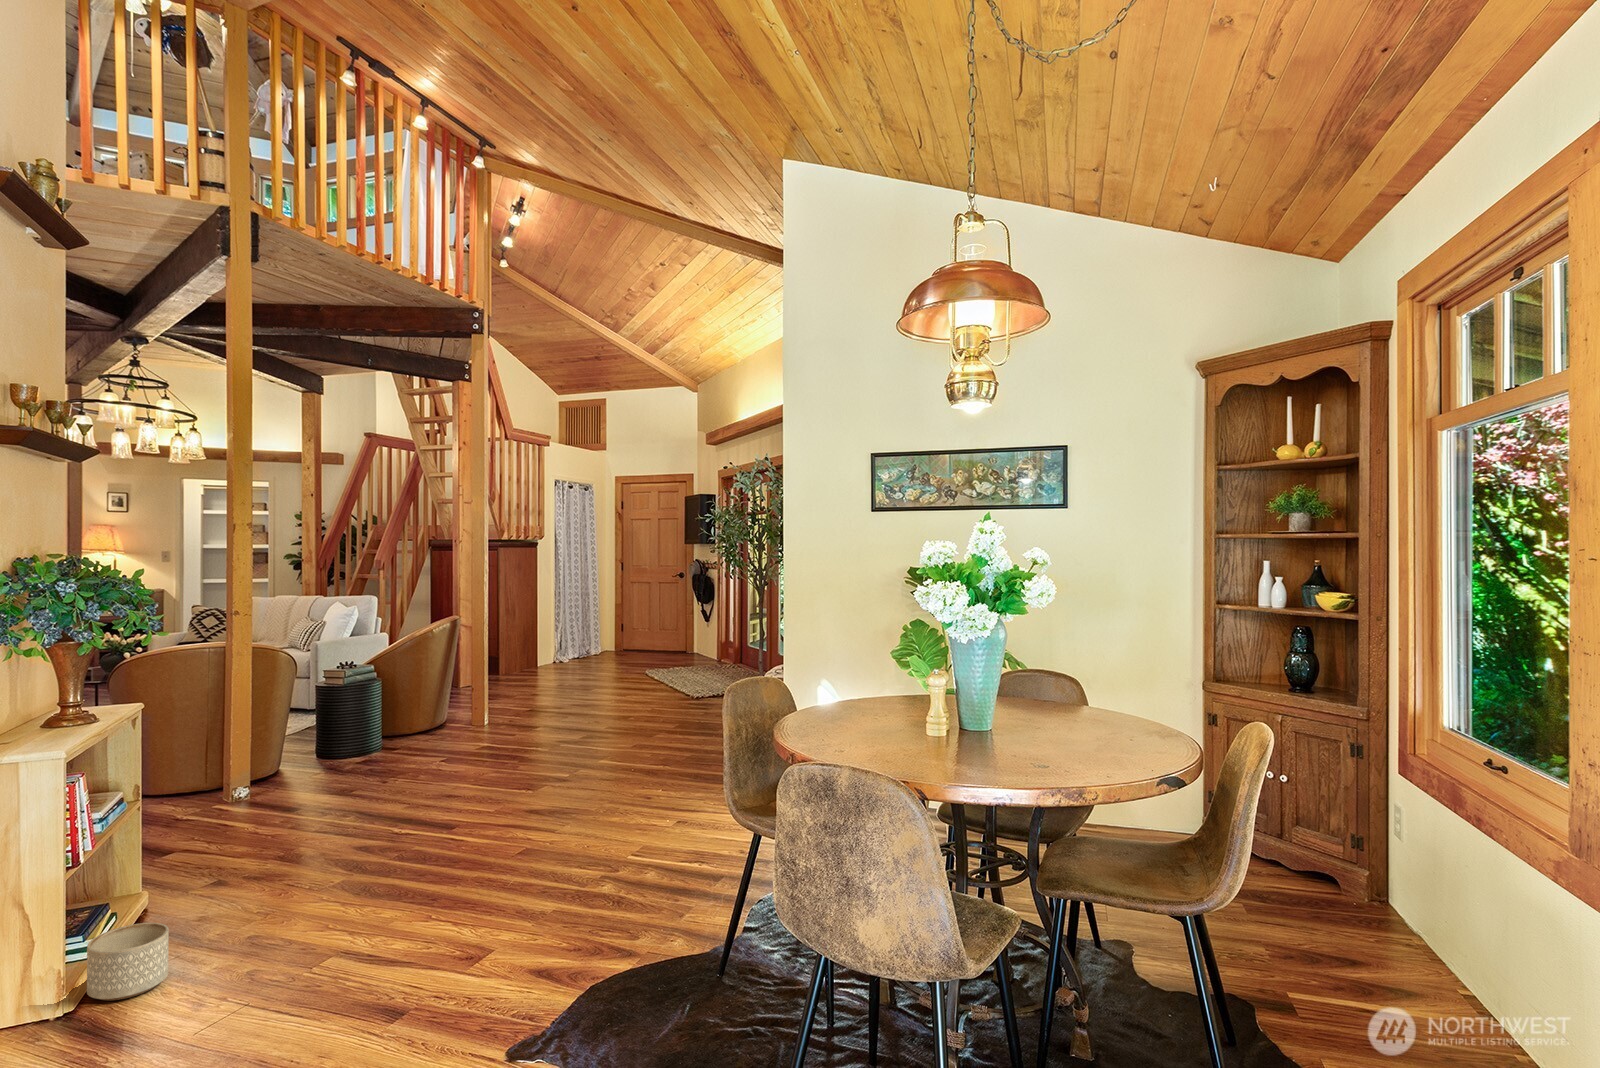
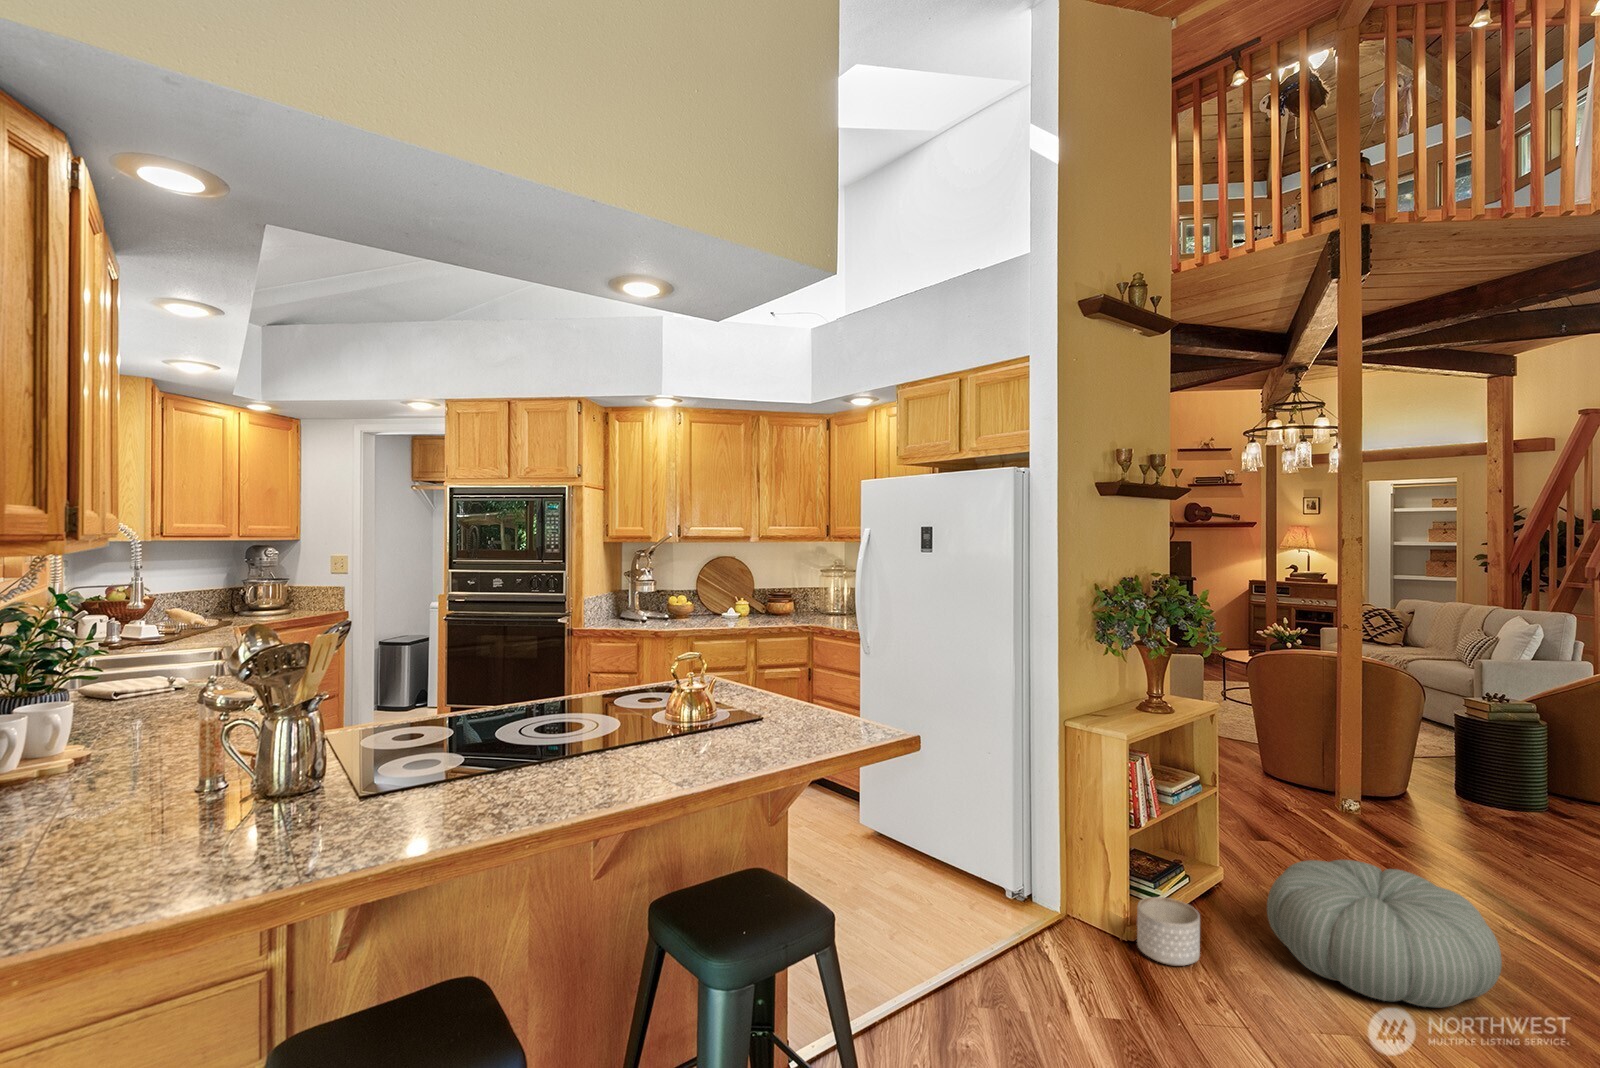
pouf: none [224,814,418,930] -> present [1267,860,1502,1007]

